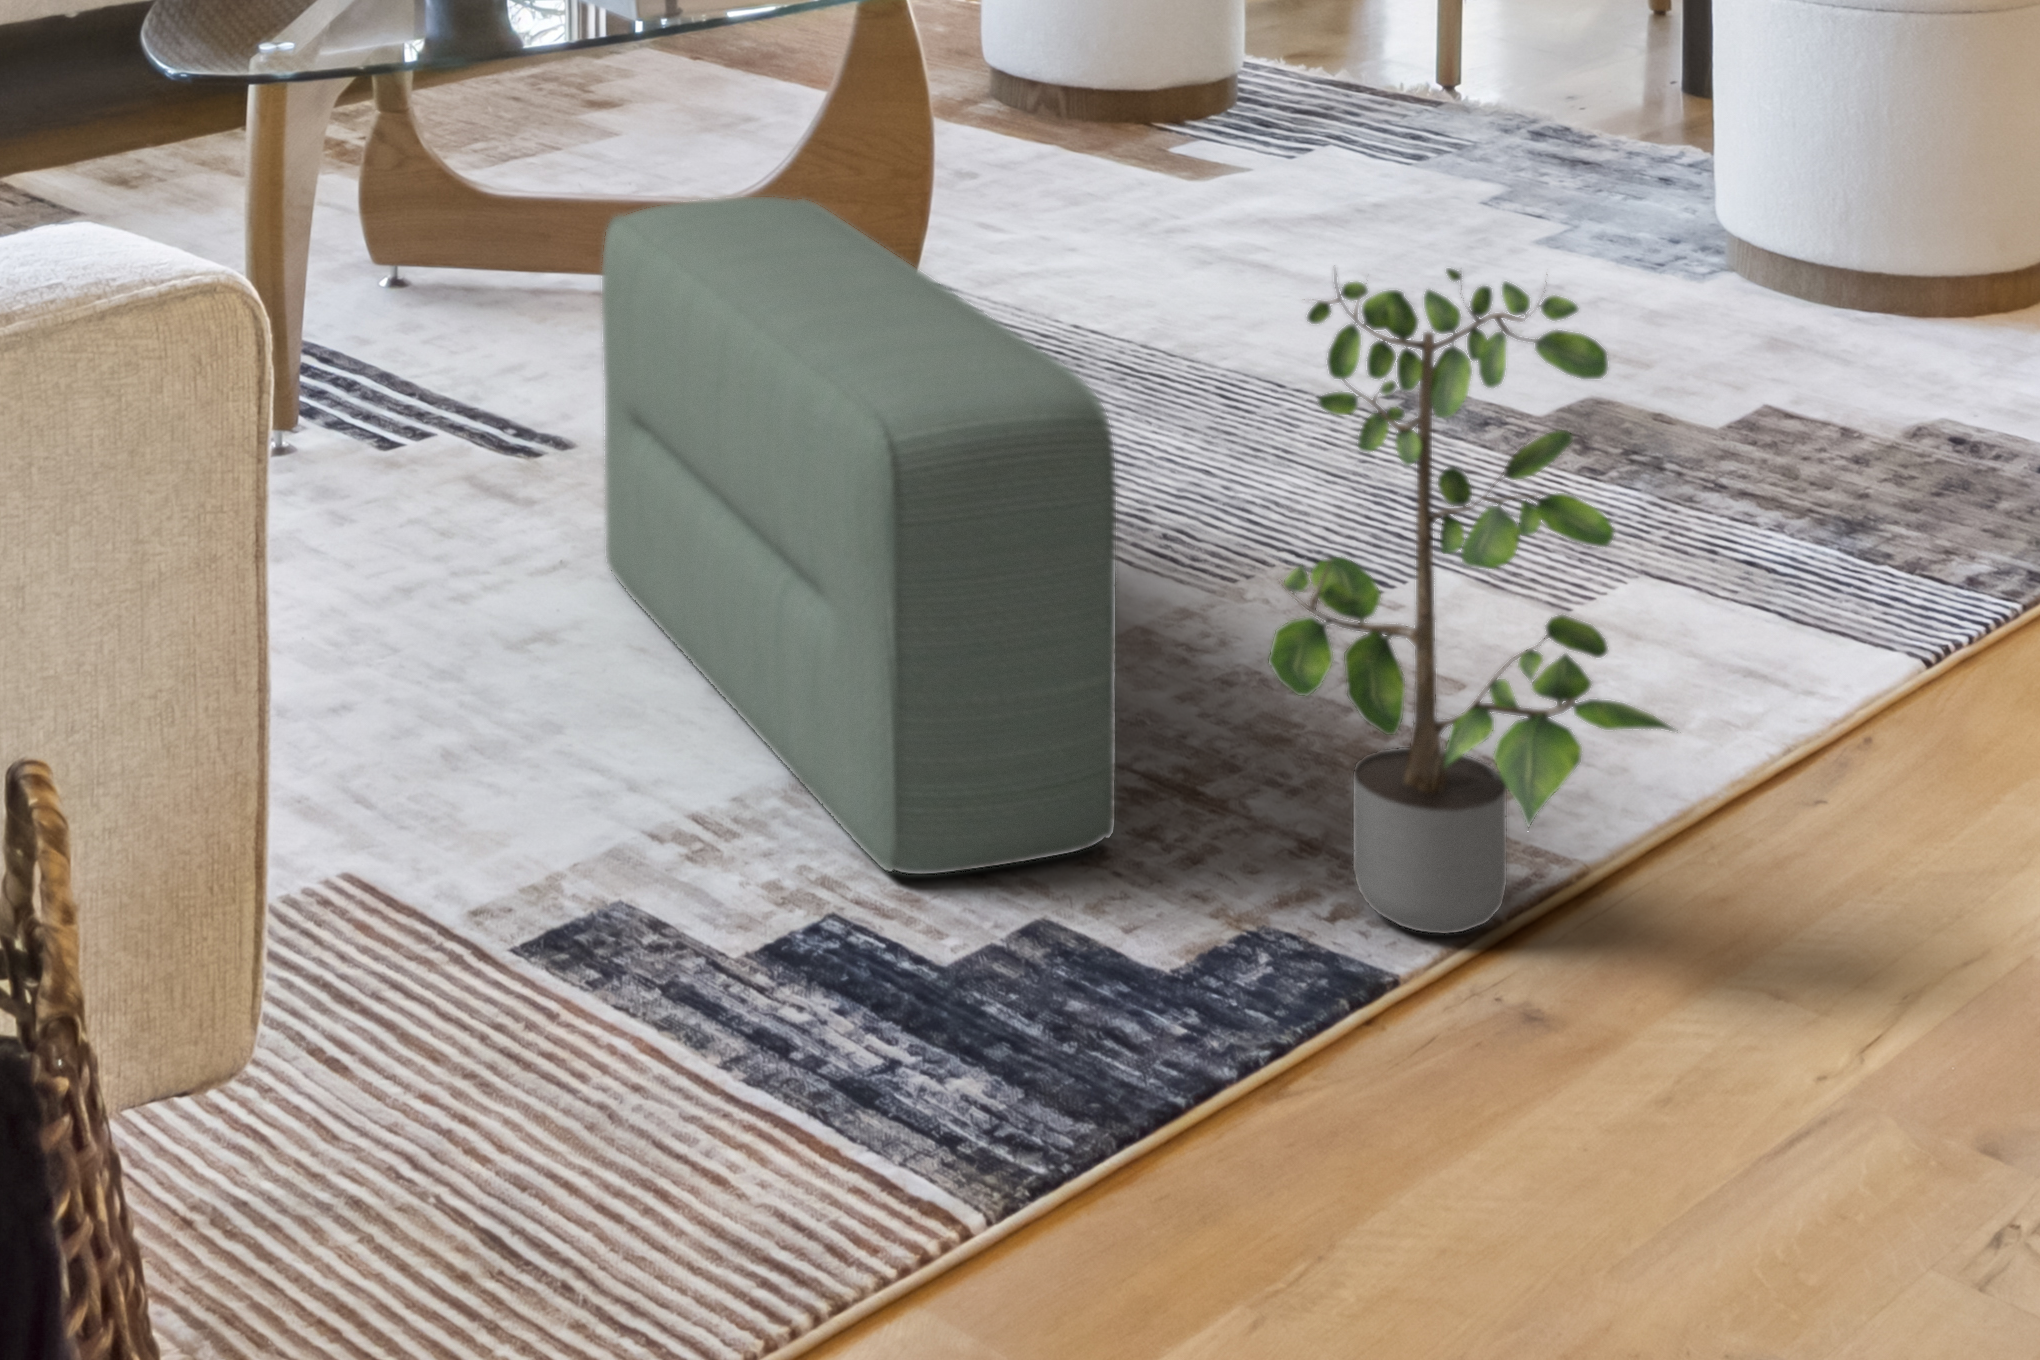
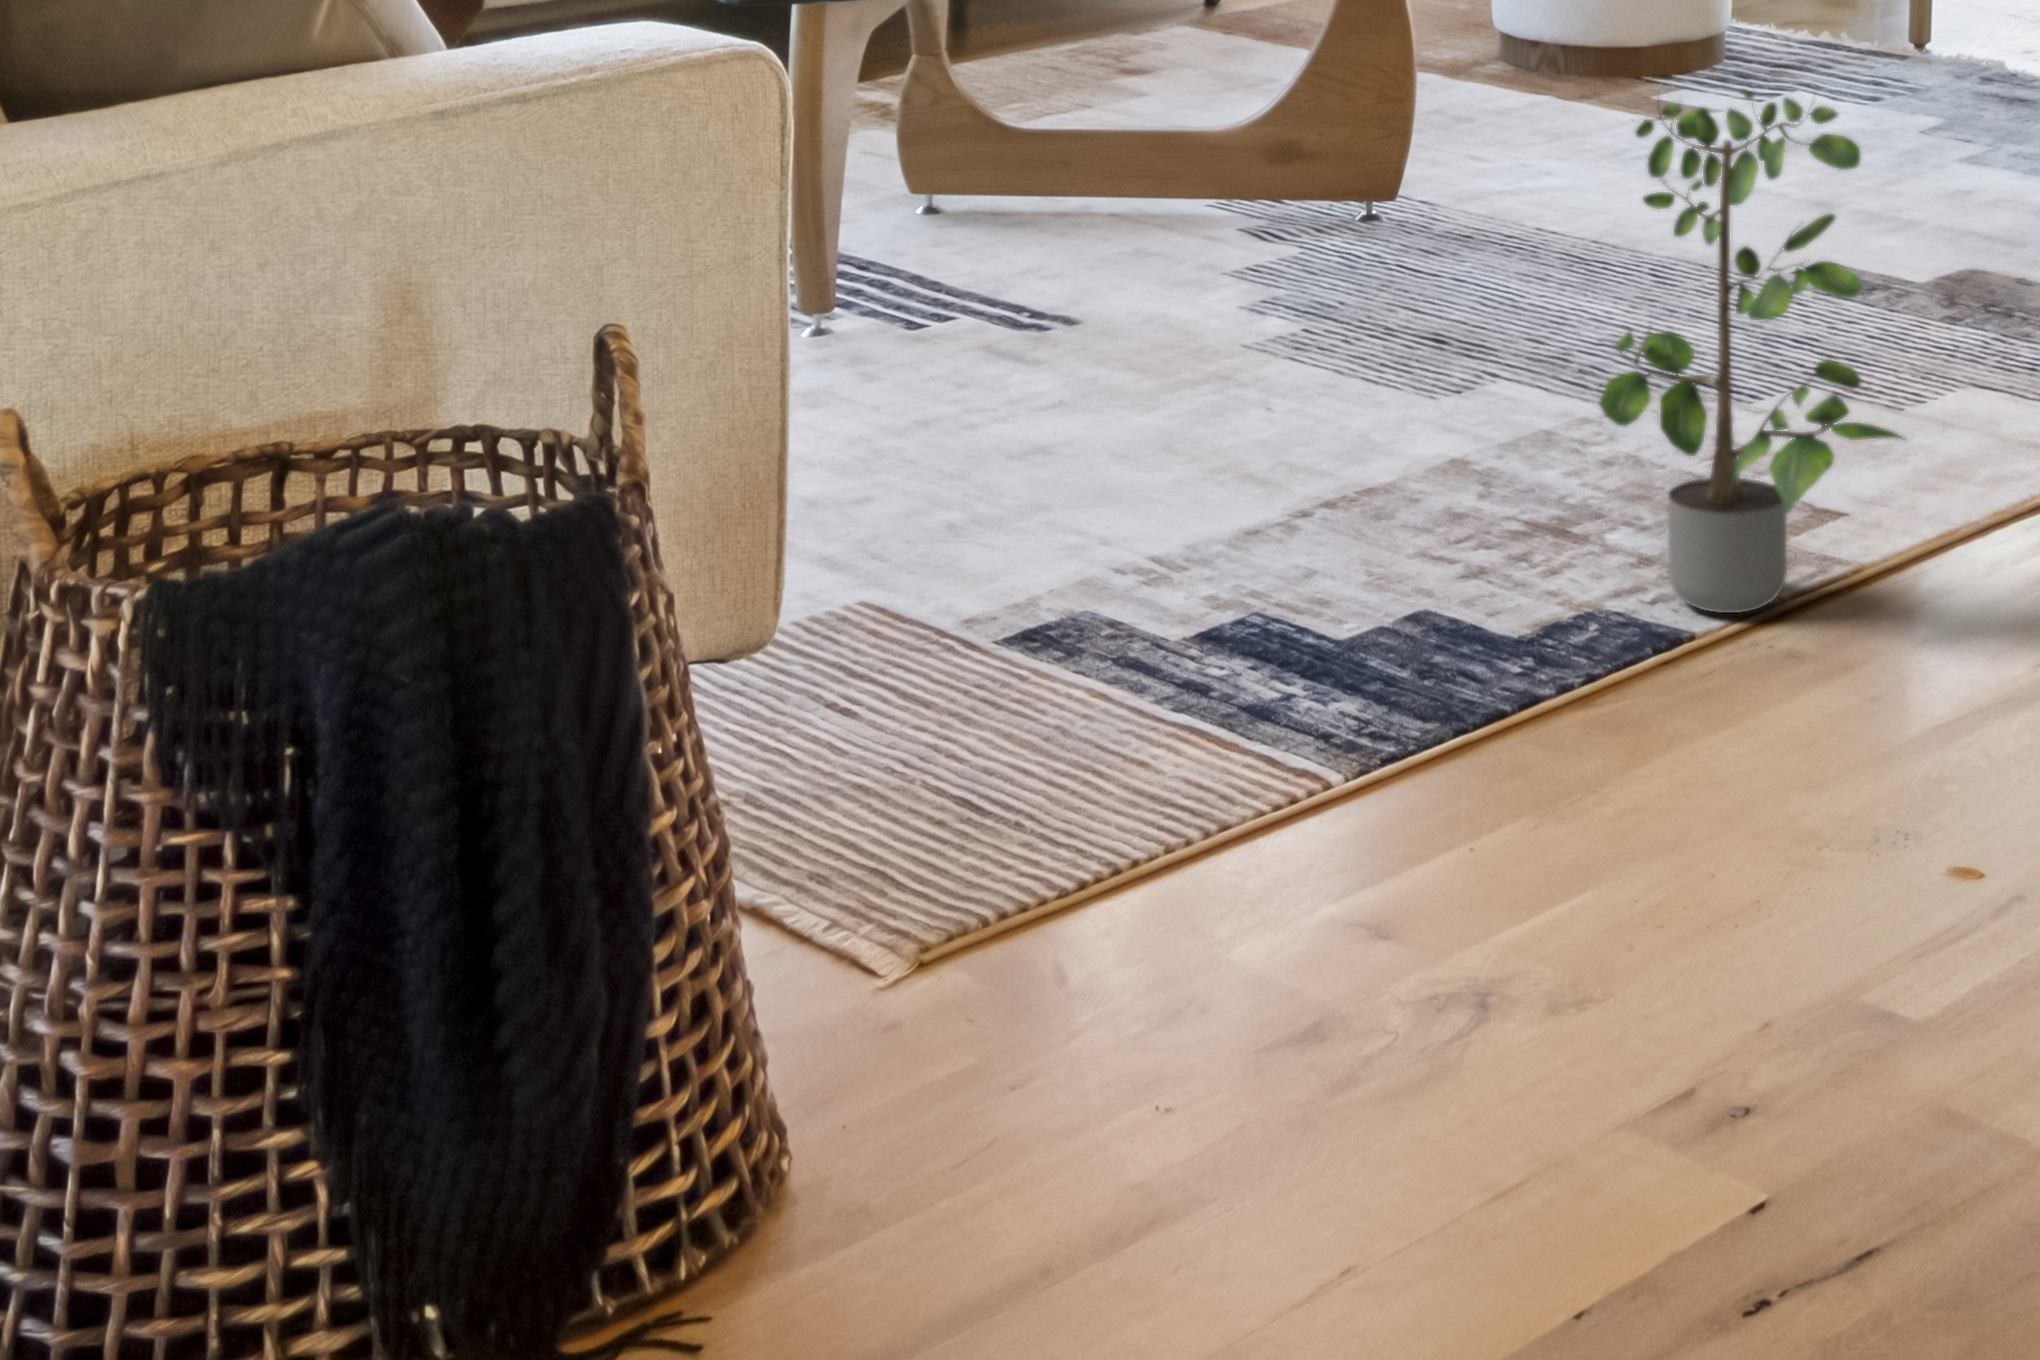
pouf: present [602,197,1116,874] -> none [1089,86,1487,590]

